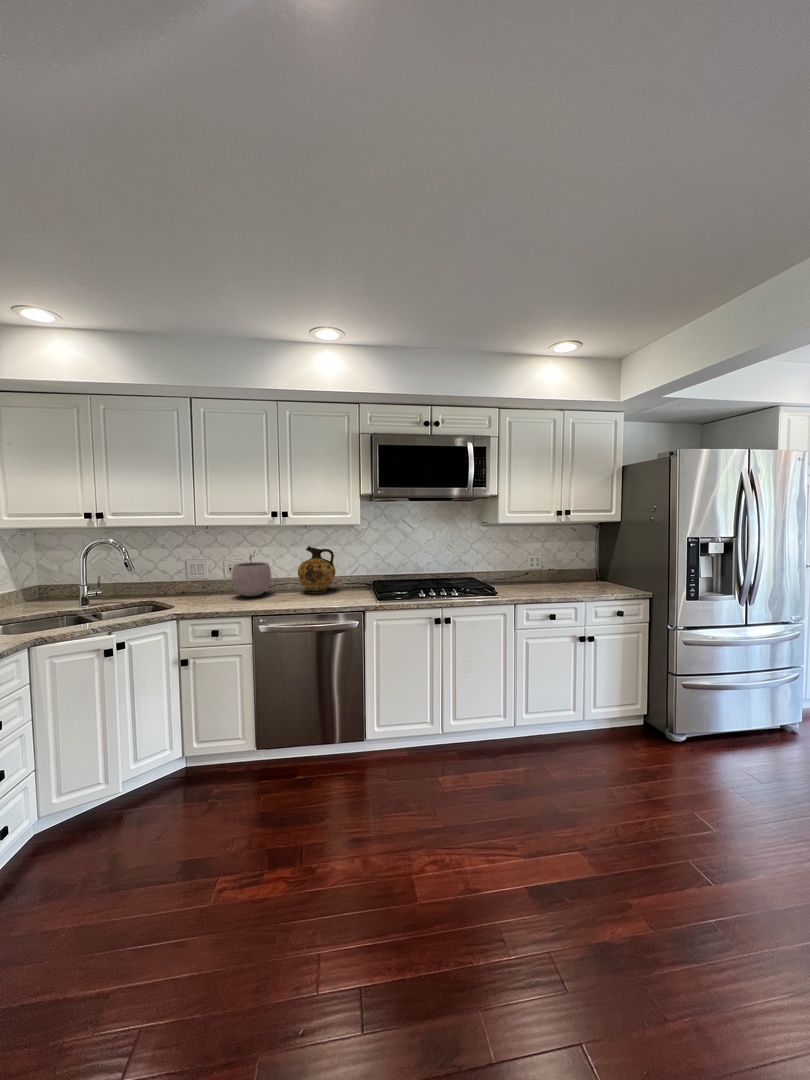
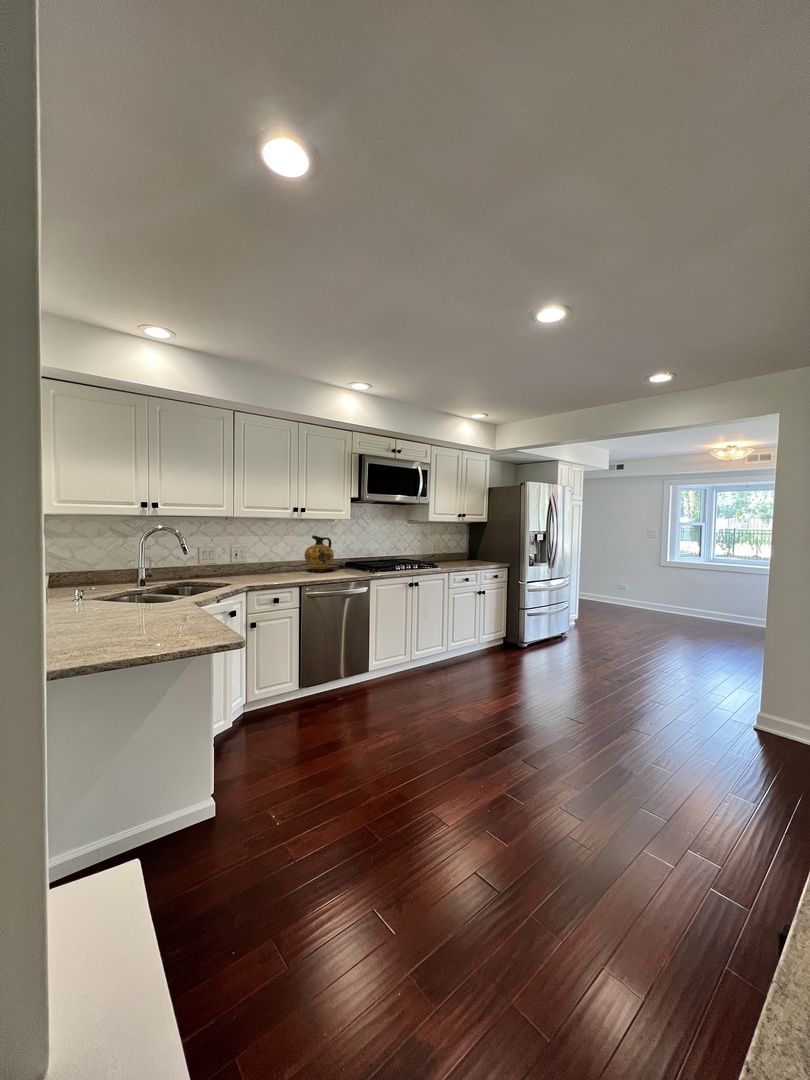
plant pot: present [232,552,271,596] -> none [257,537,288,576]

